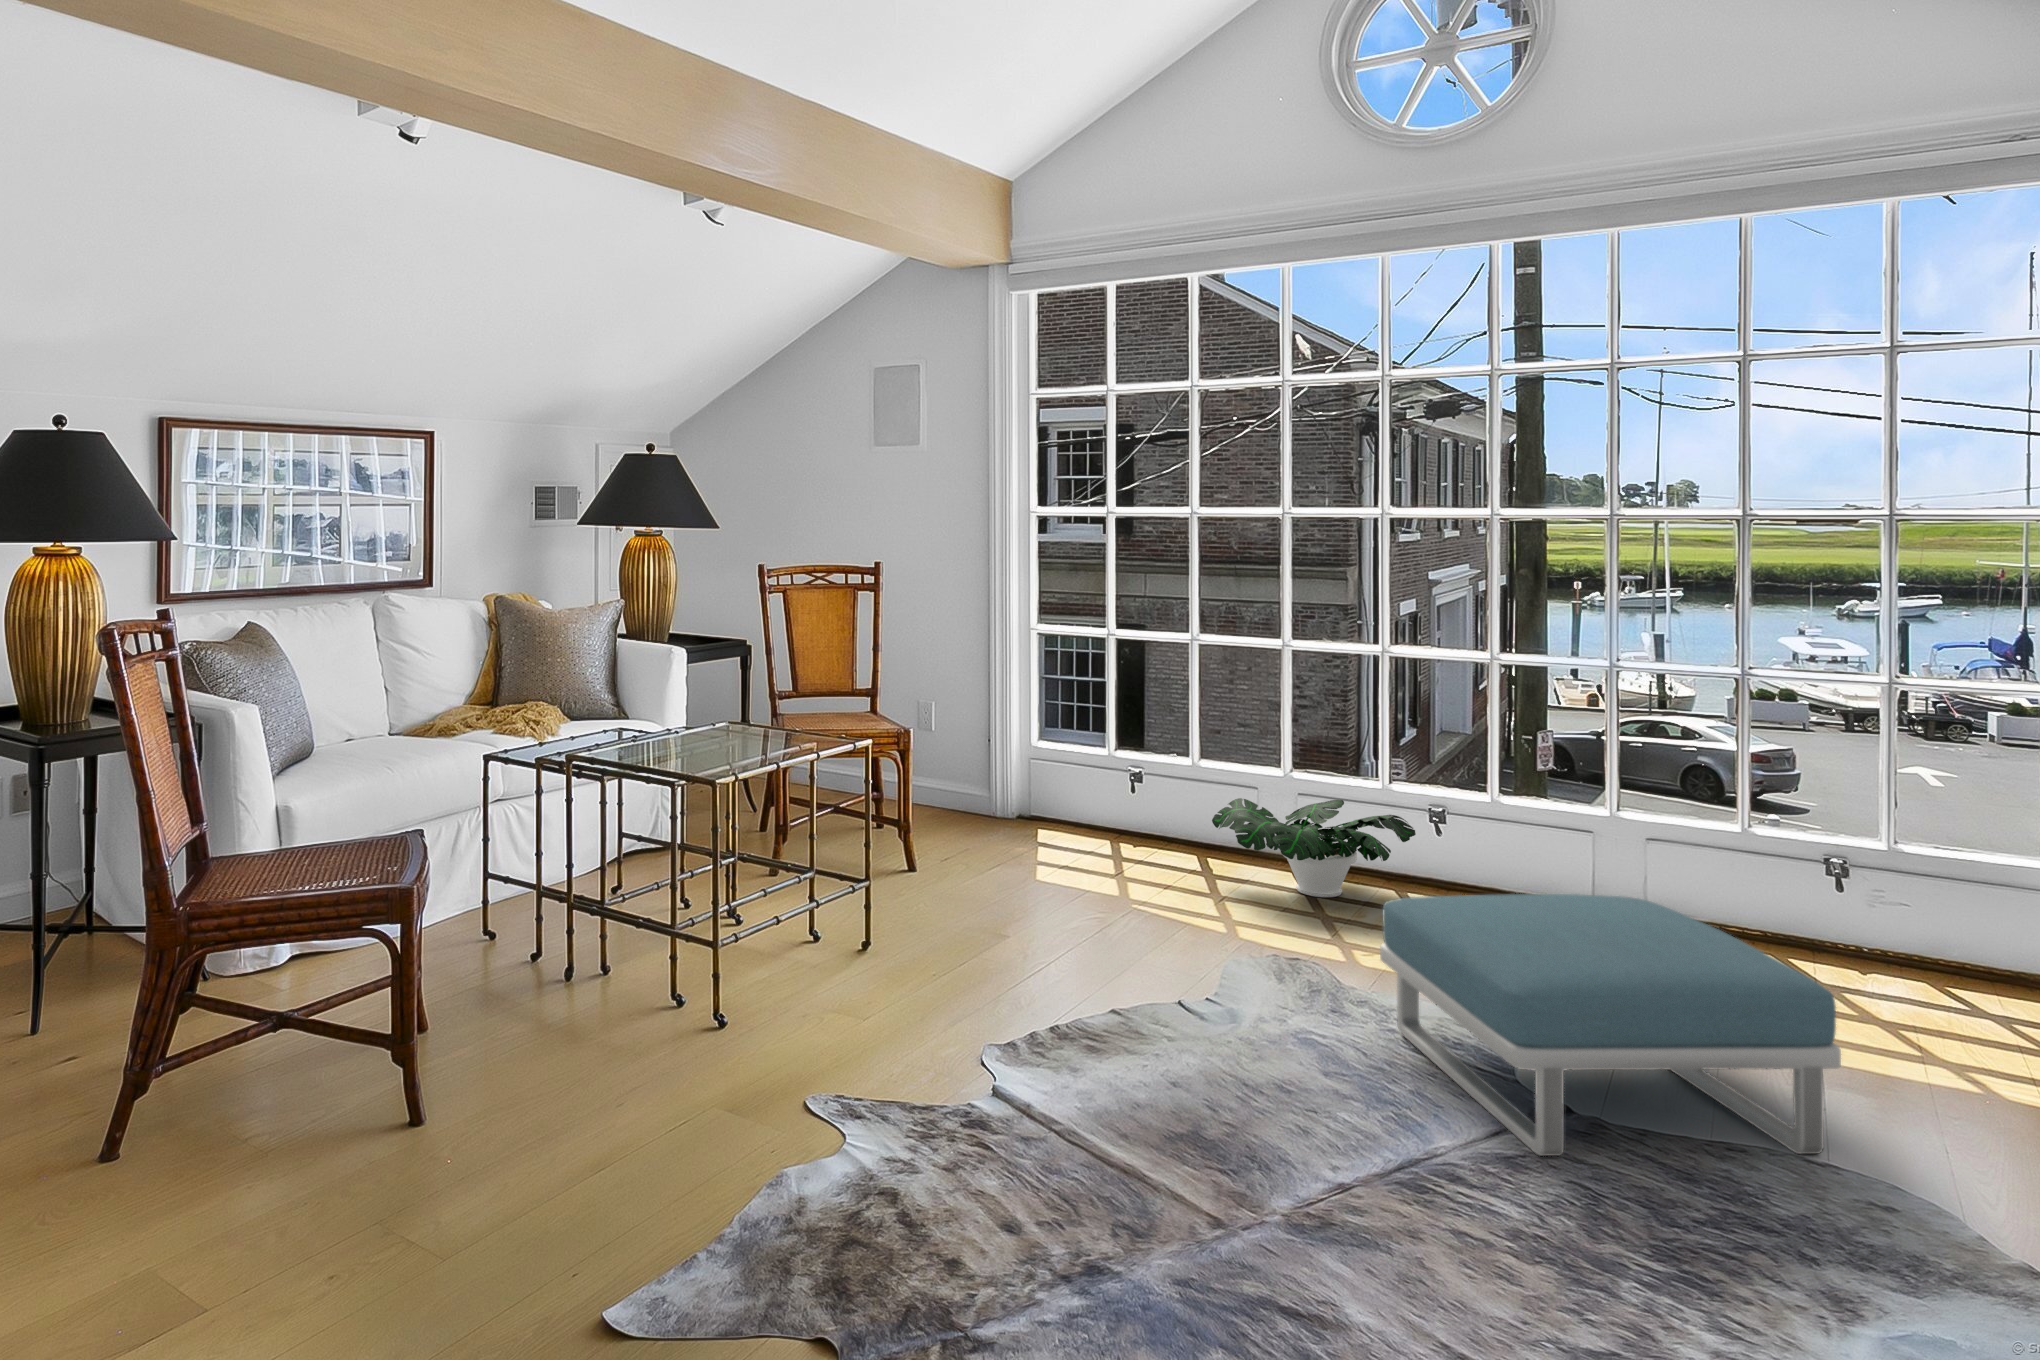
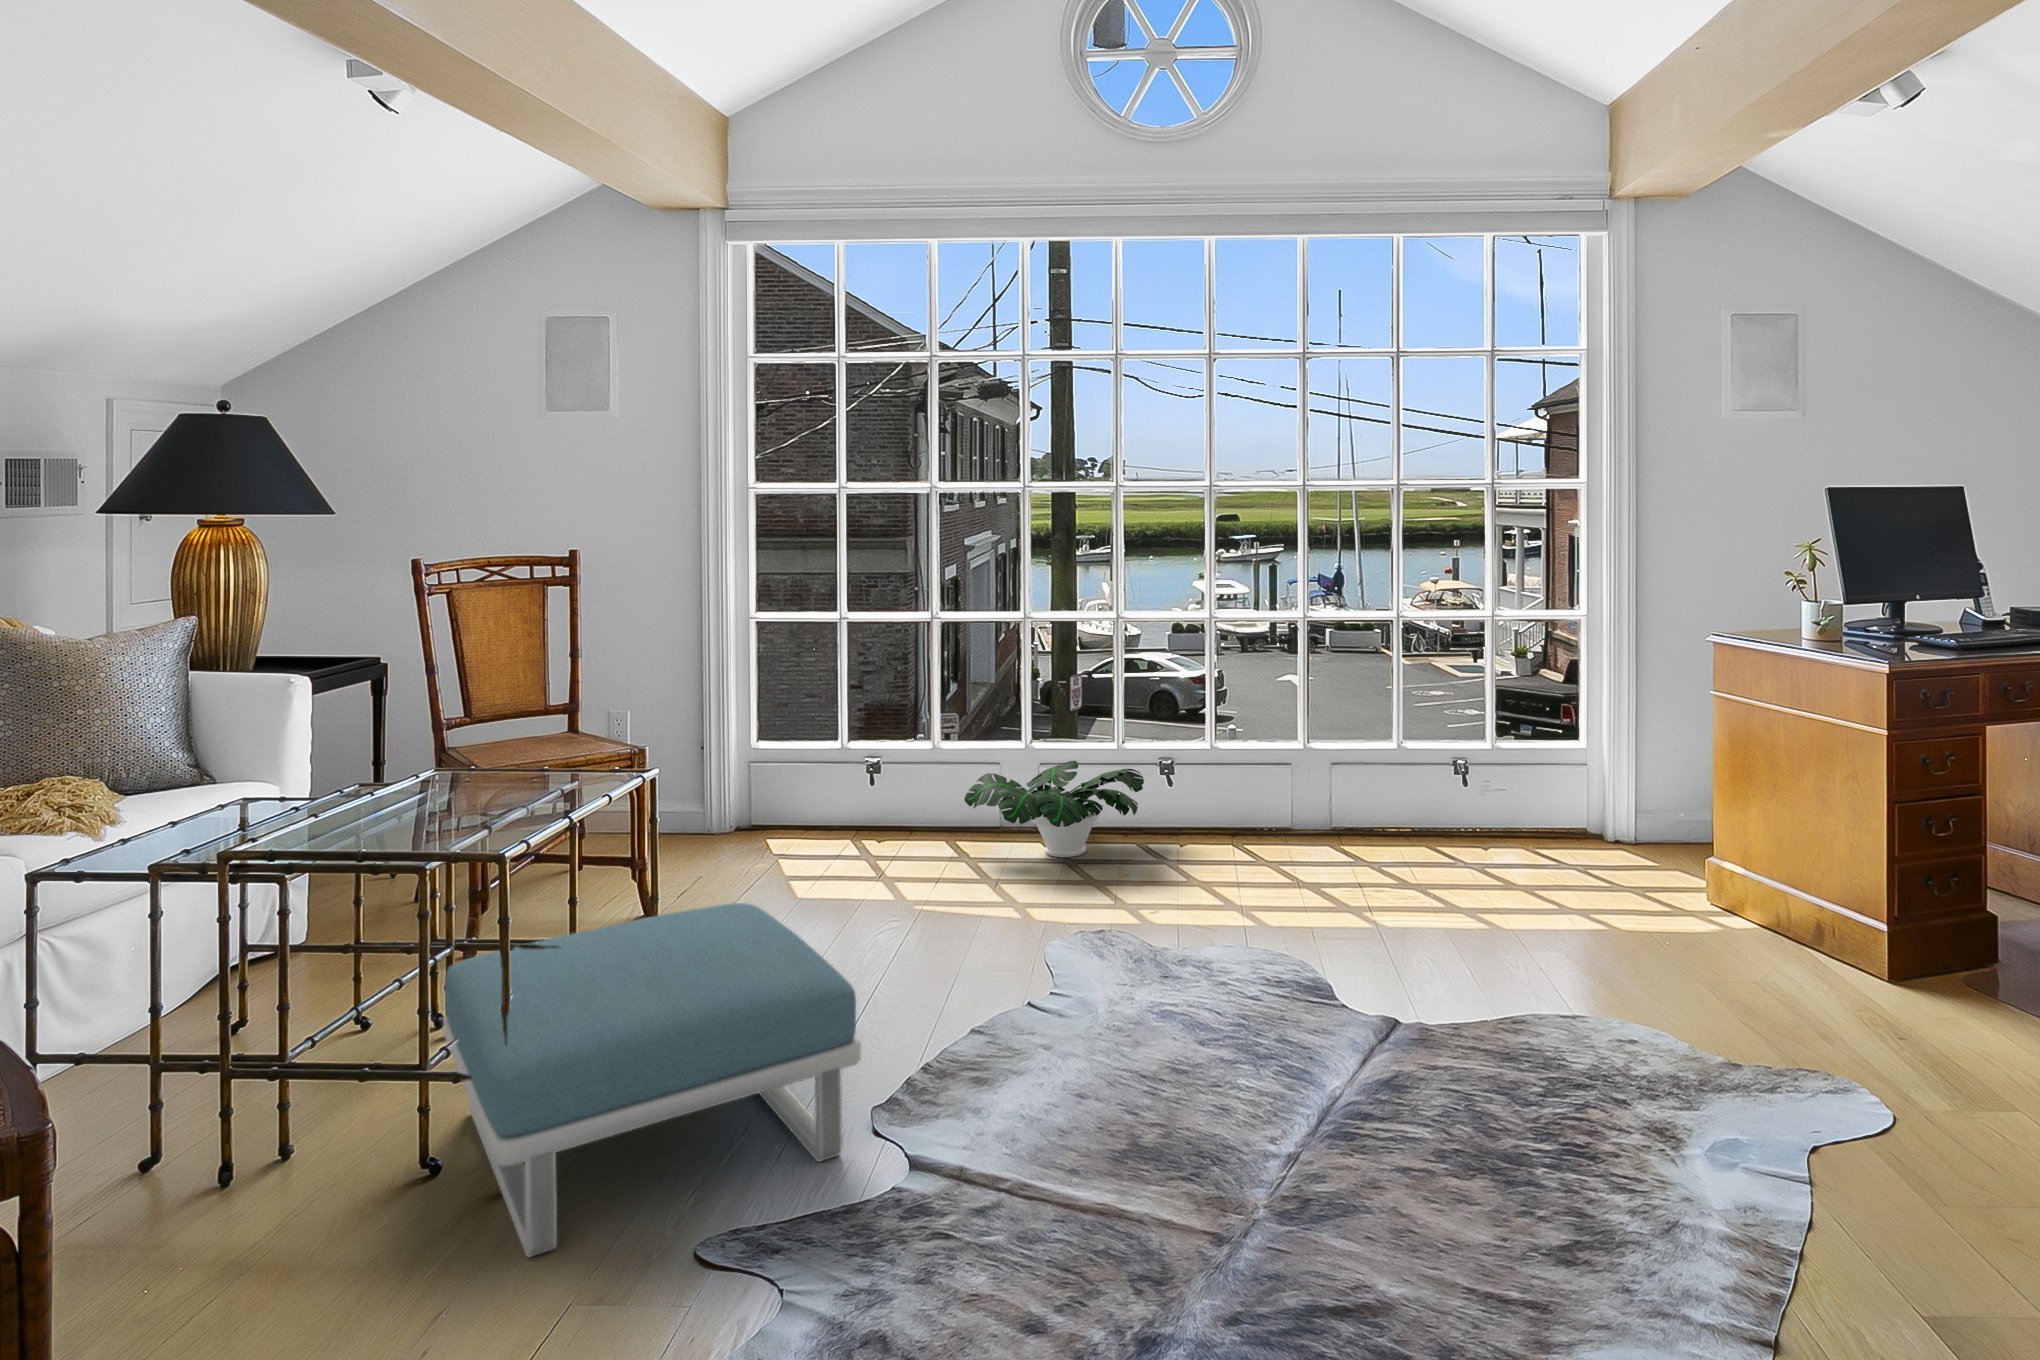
footstool: present [1380,894,1841,1156] -> present [443,903,861,1257]

